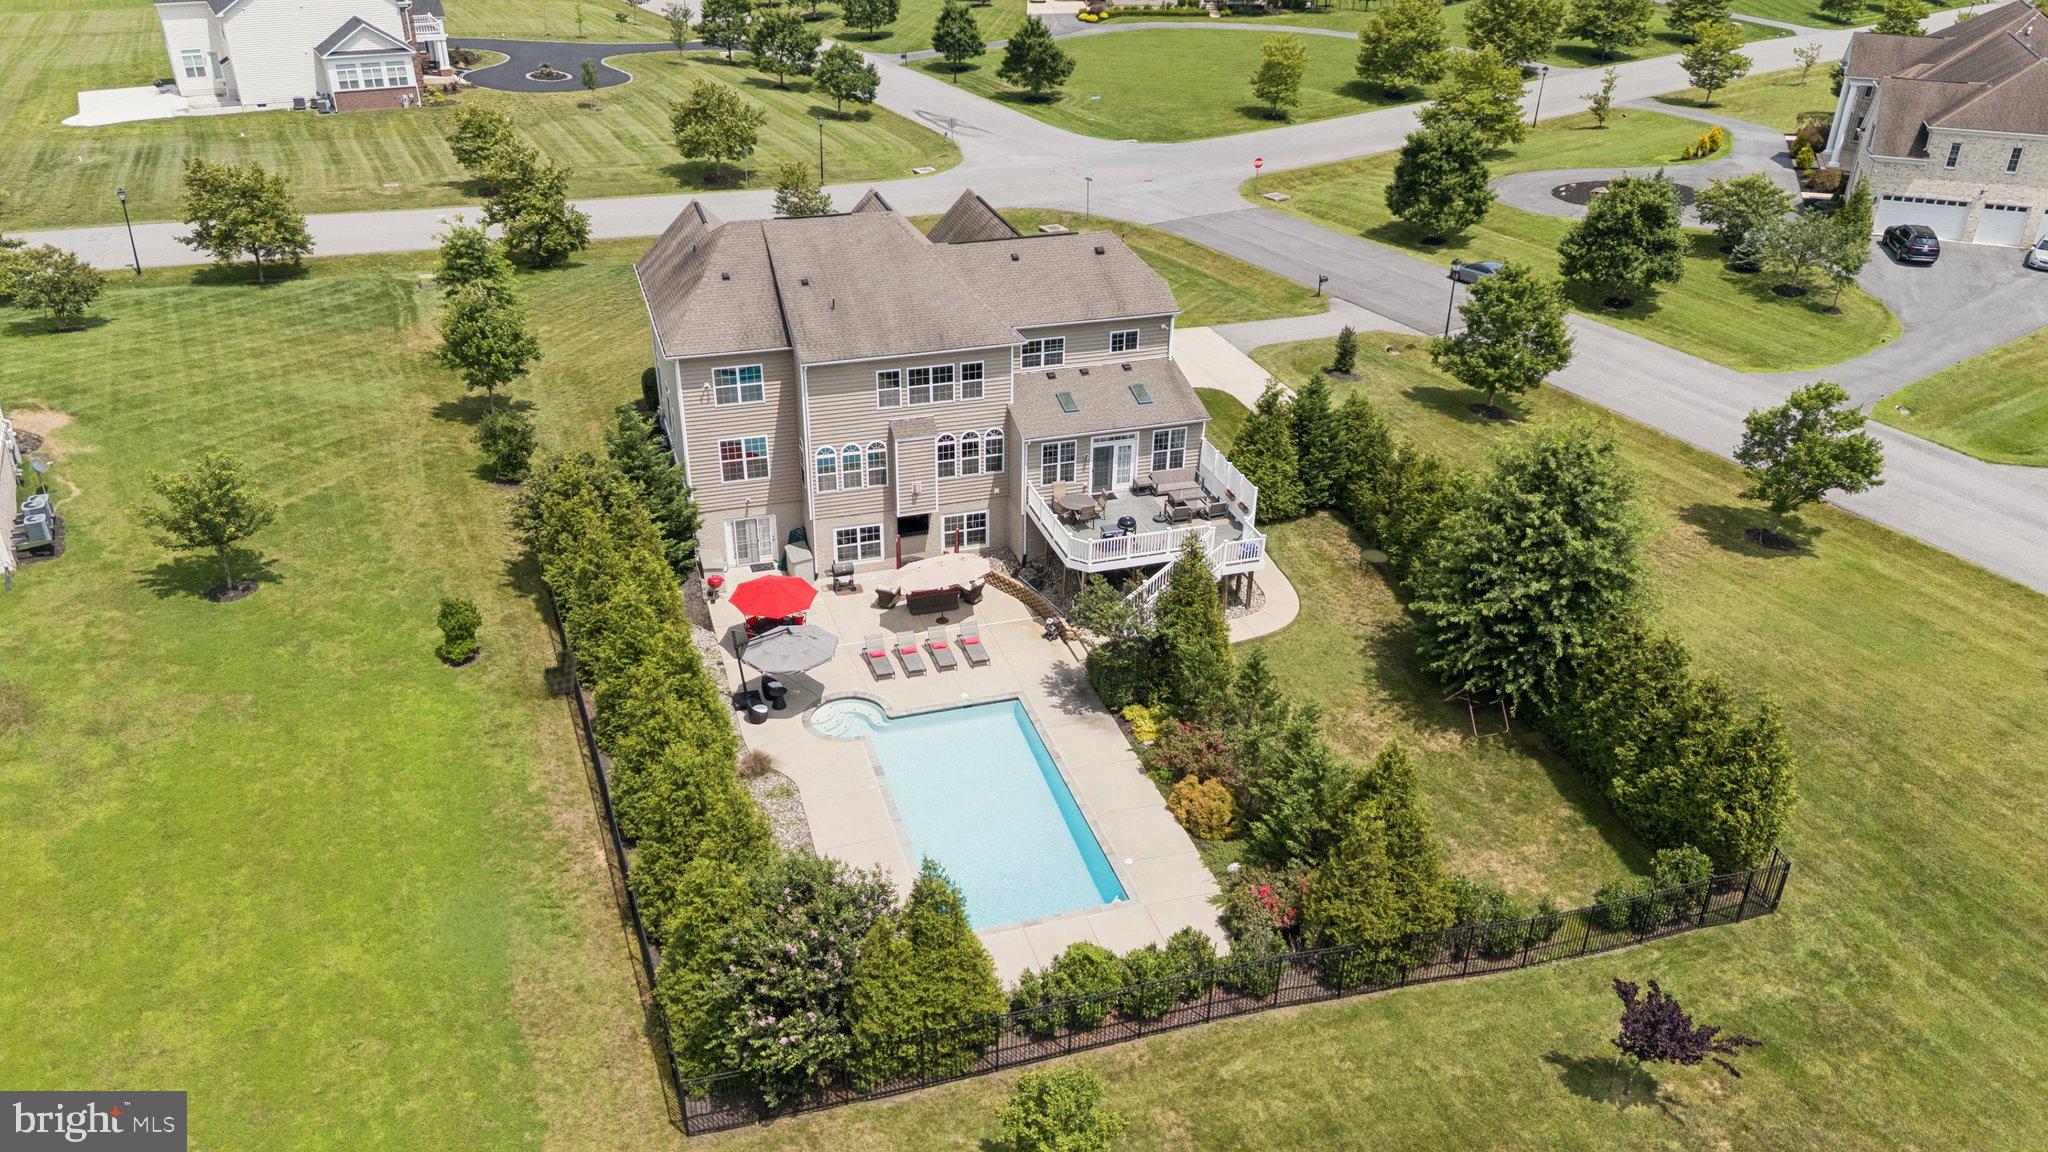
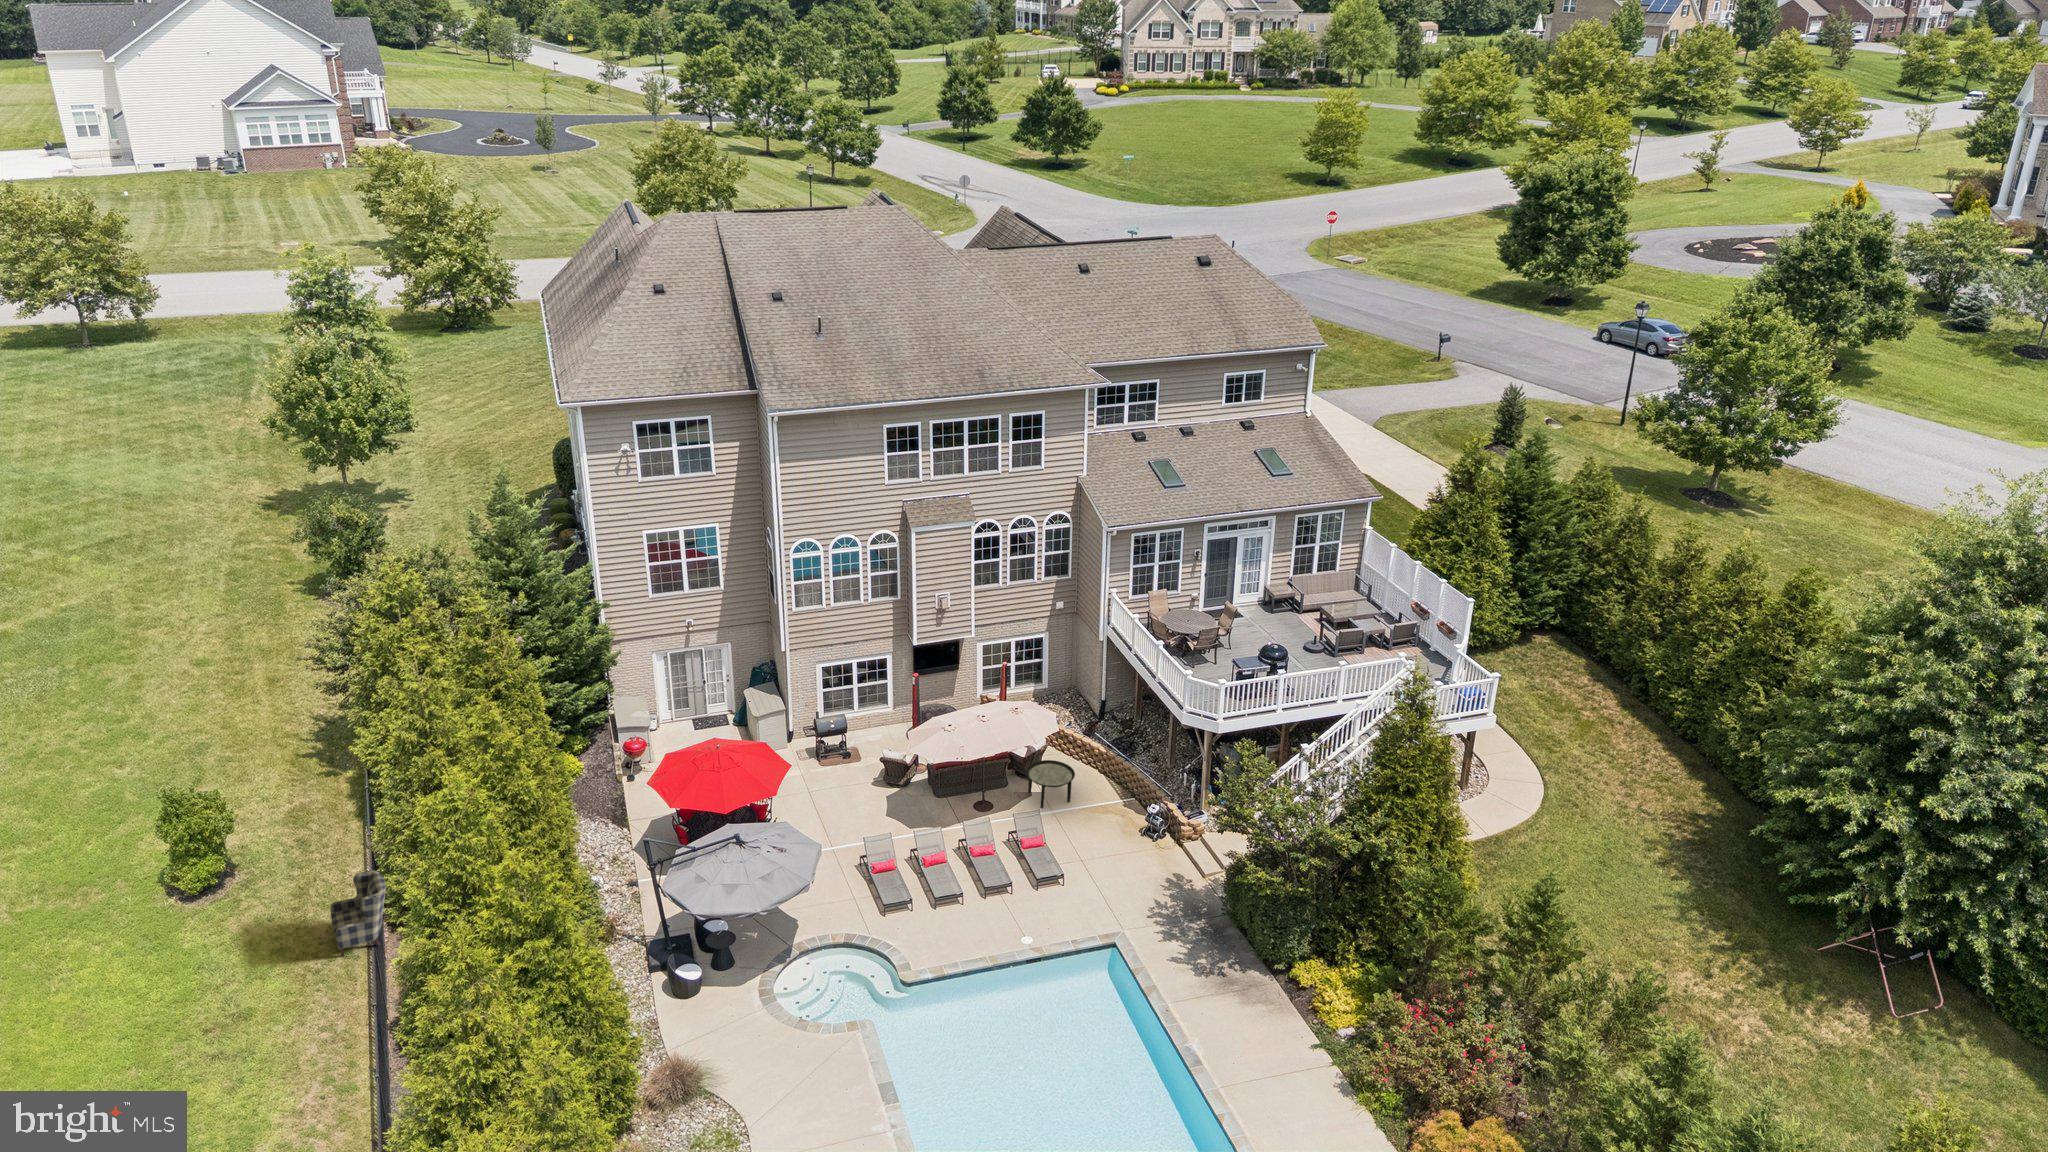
round table: present [1360,548,1388,574] -> present [1026,760,1075,808]
bench: present [1509,728,1549,757] -> none [1953,995,2032,1055]

